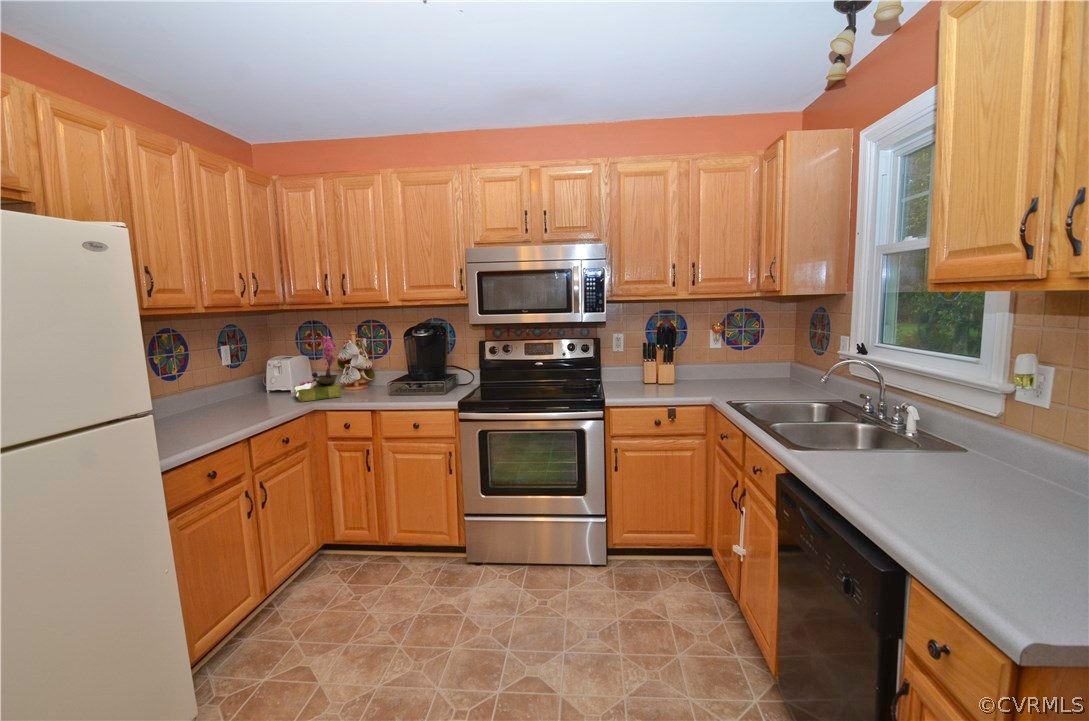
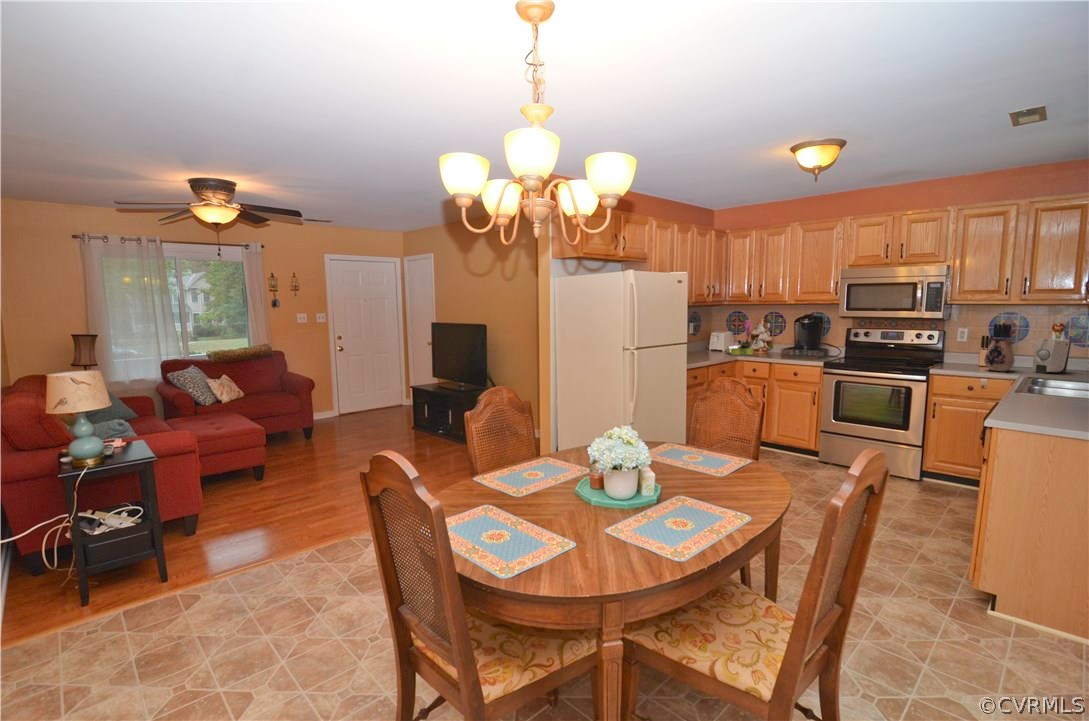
soap dispenser: none [710,343,740,389] -> present [1033,338,1071,373]
ceramic pitcher: none [661,344,695,392] -> present [984,338,1014,371]

